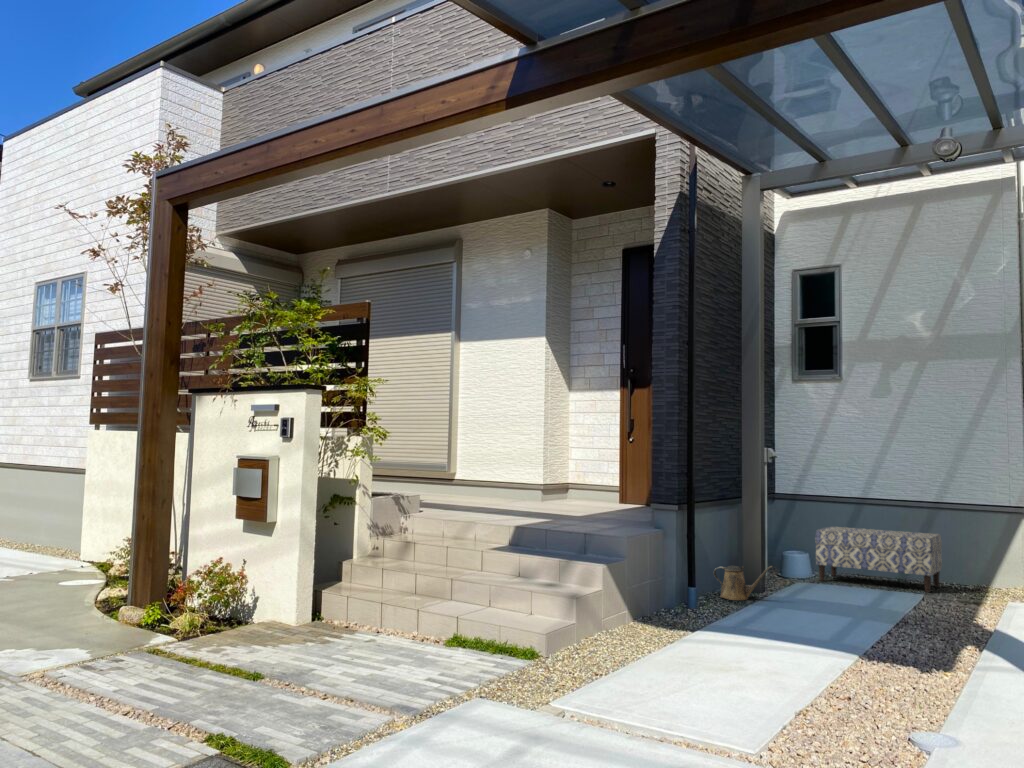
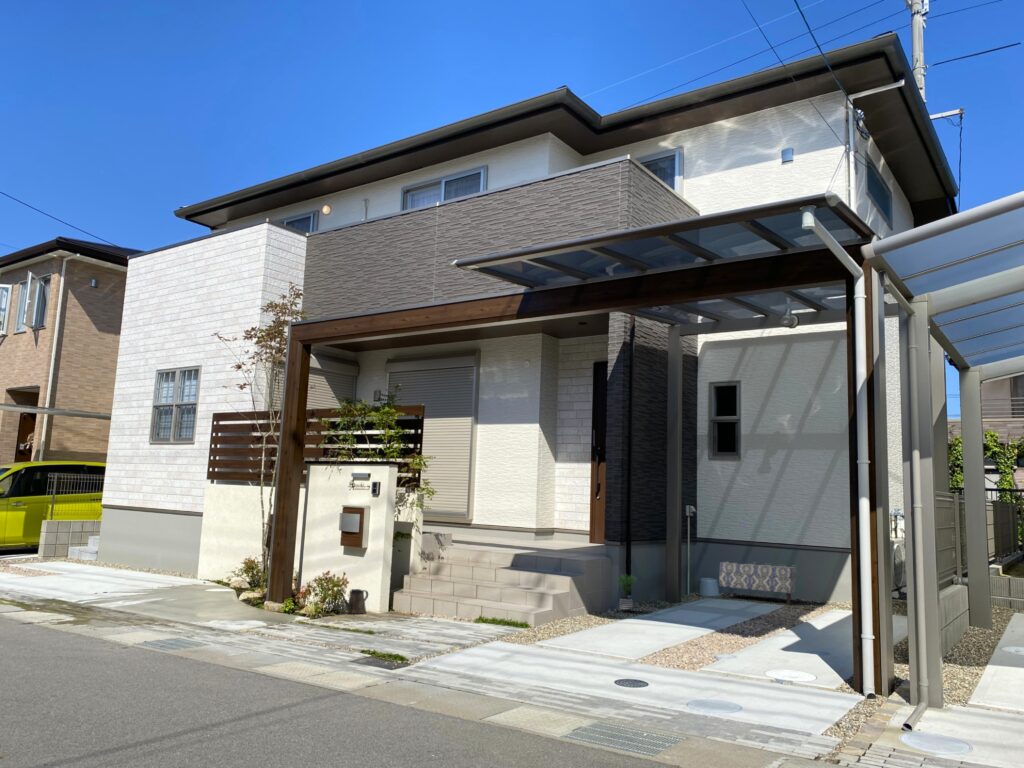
potted plant: none [671,554,713,615] -> present [617,575,635,612]
watering can: present [713,566,773,600] -> present [337,589,368,614]

